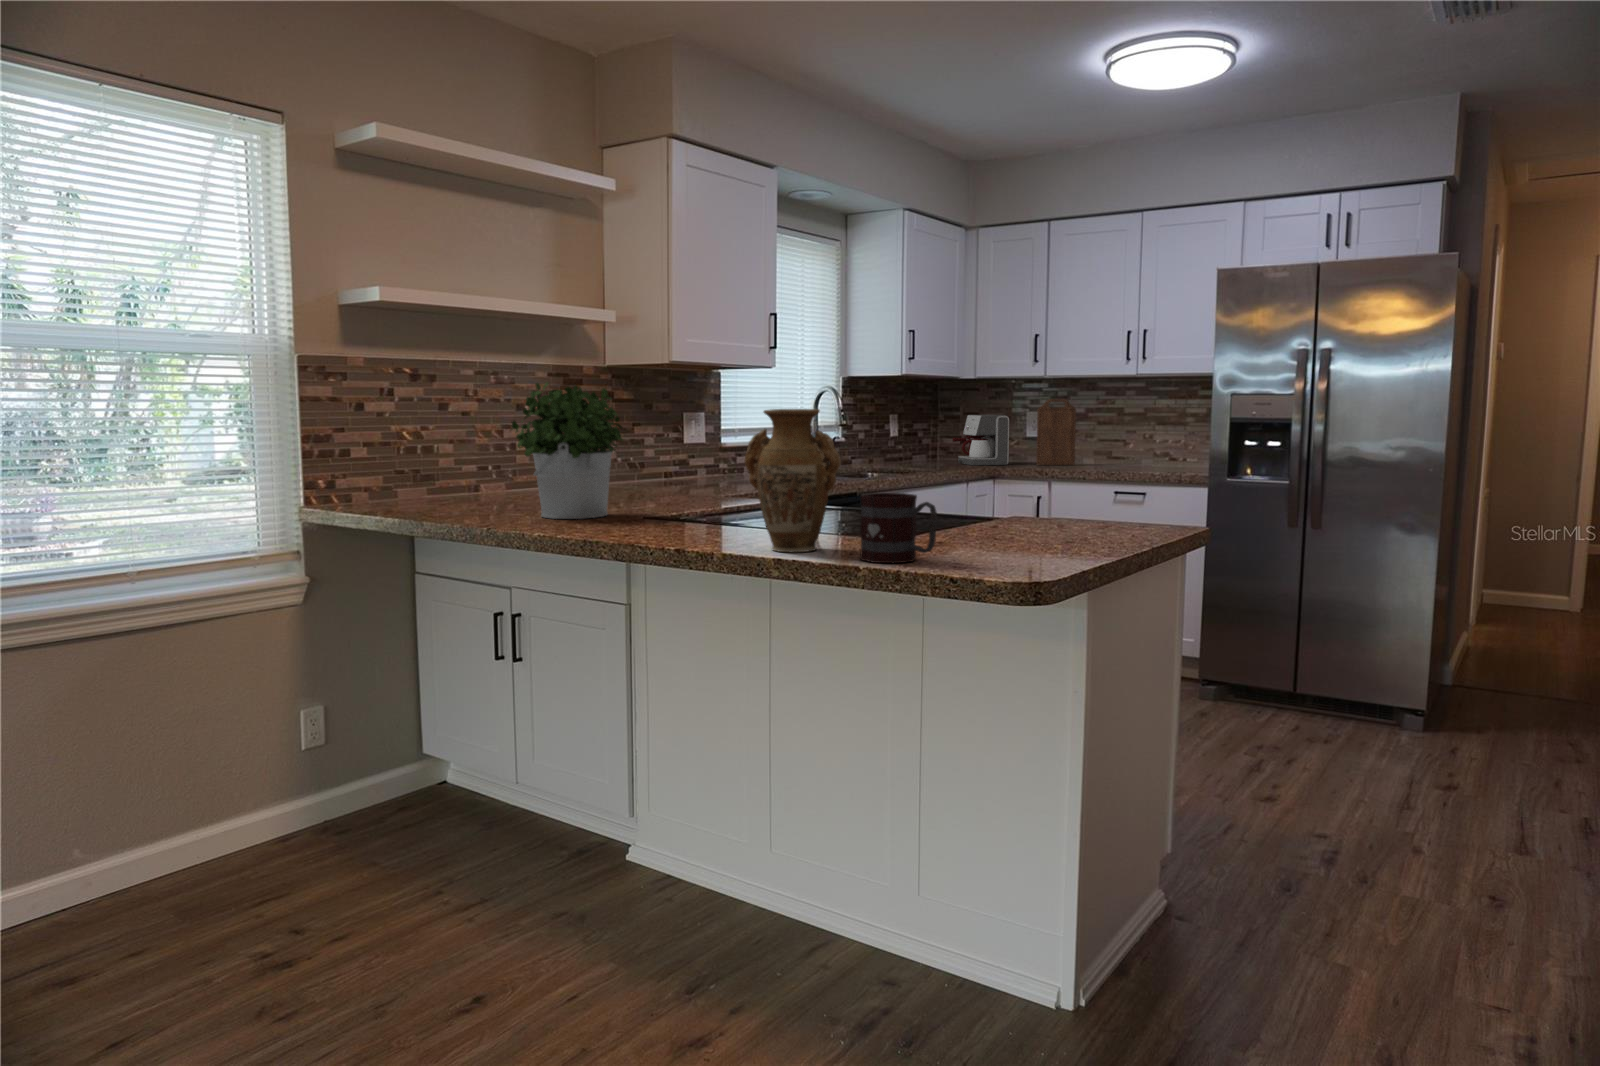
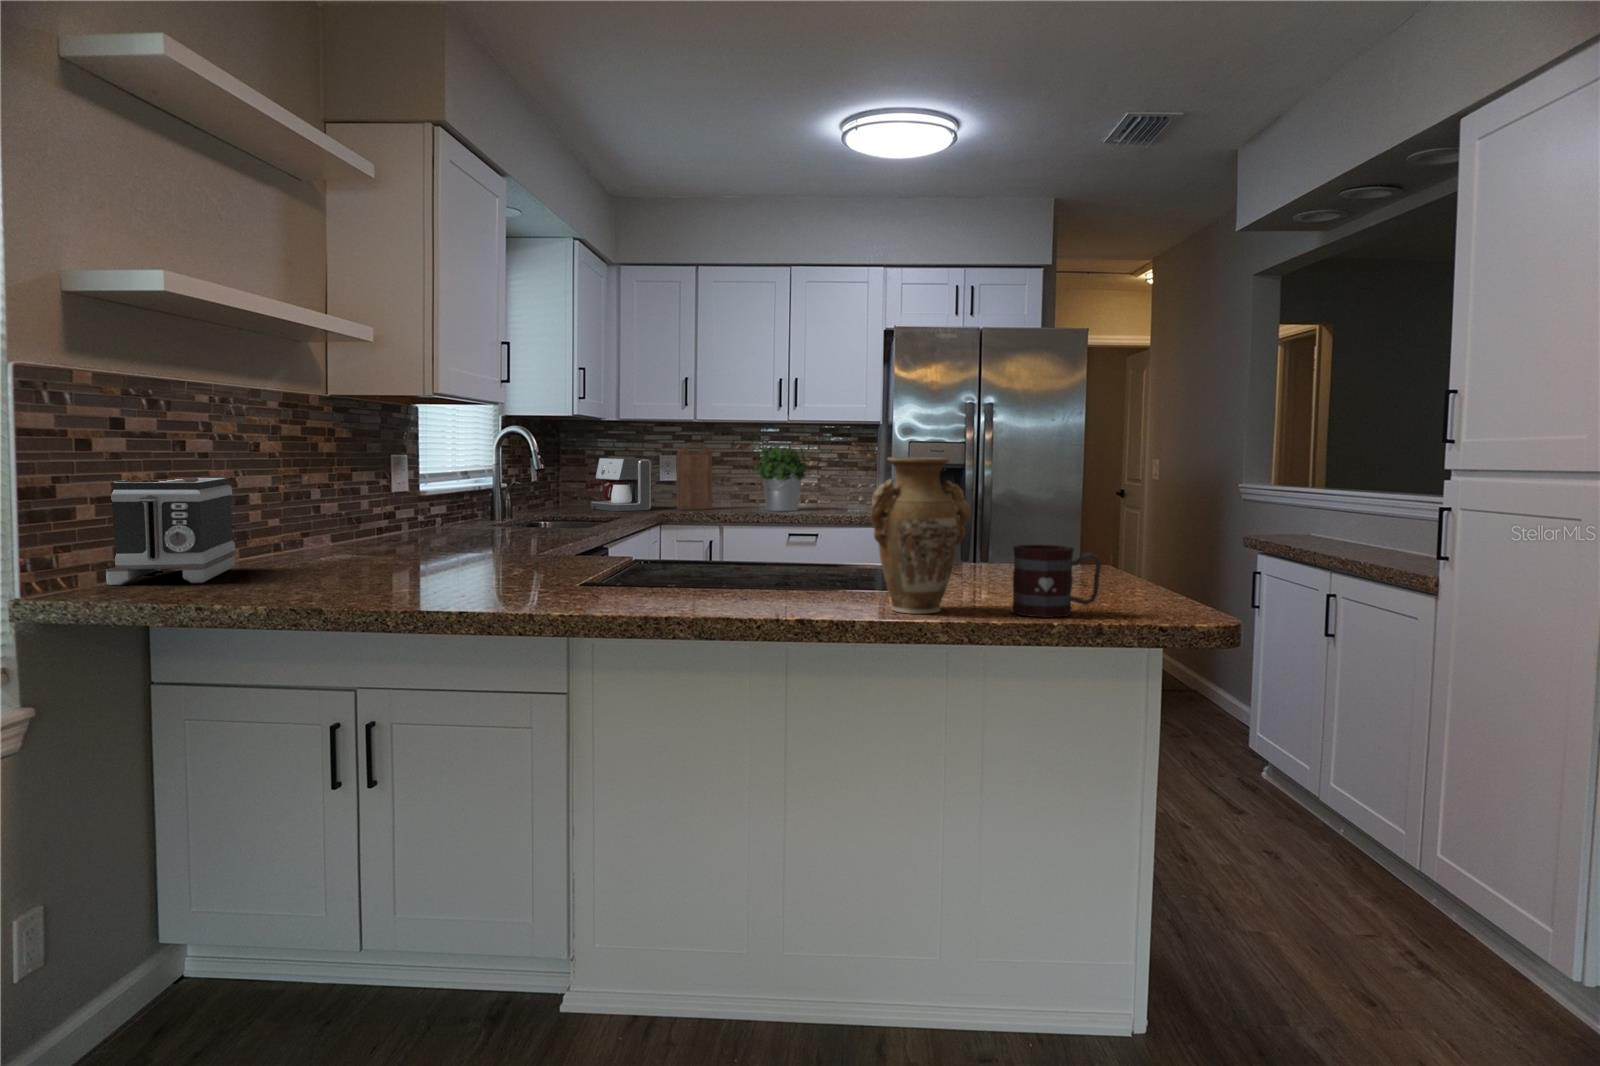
potted plant: present [511,383,623,519] -> present [753,444,807,511]
toaster: none [381,431,491,504] -> present [106,478,235,585]

